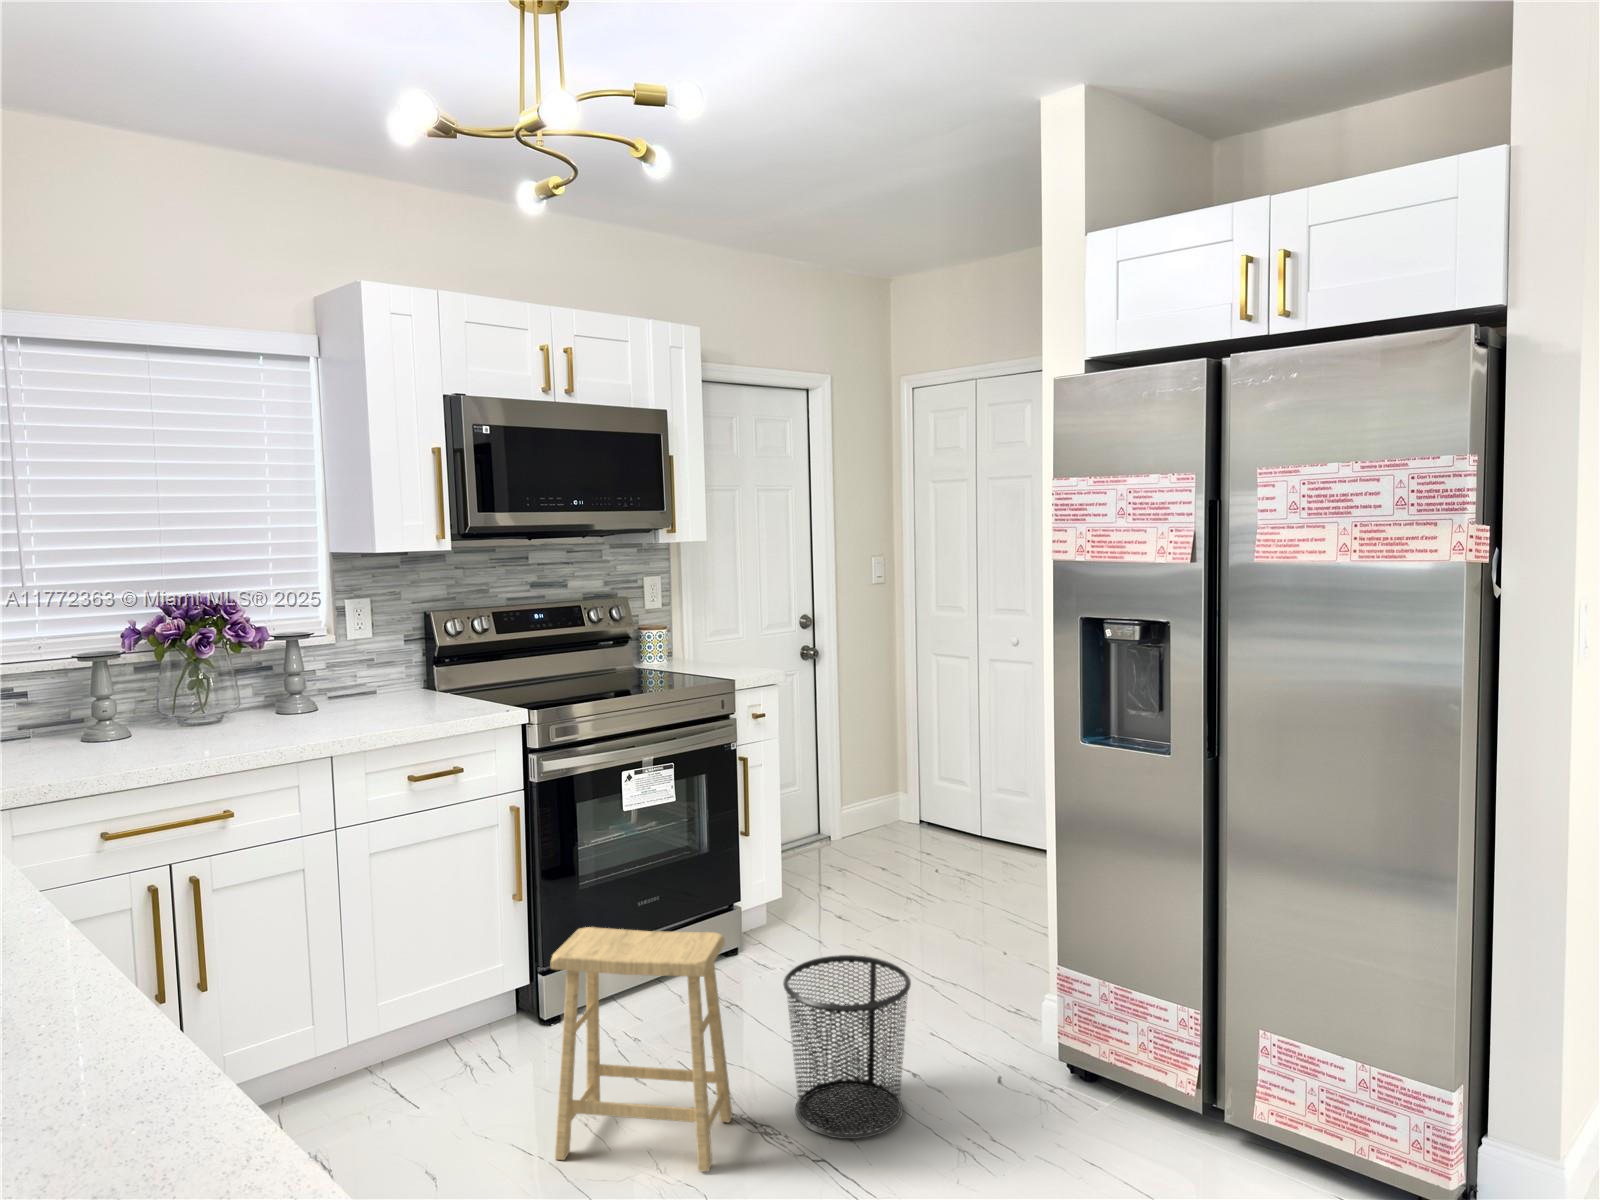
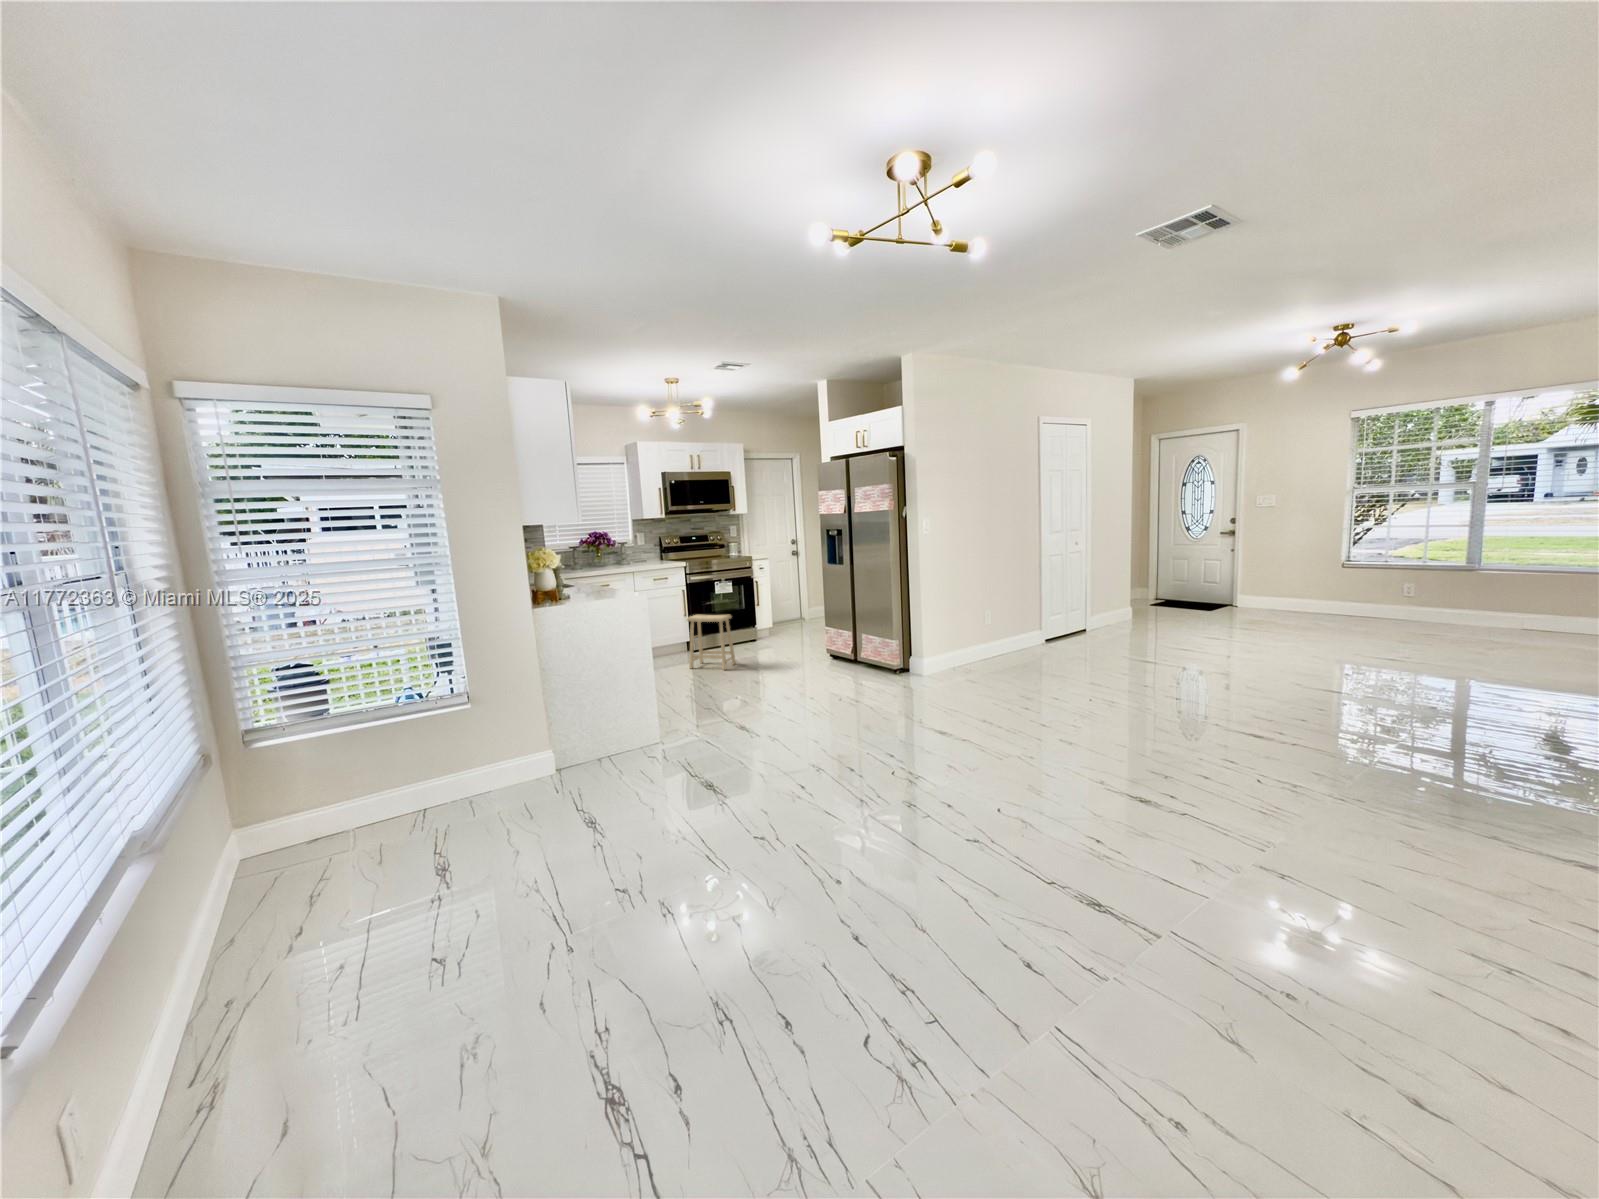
waste bin: present [783,955,911,1139] -> none [748,625,782,667]

